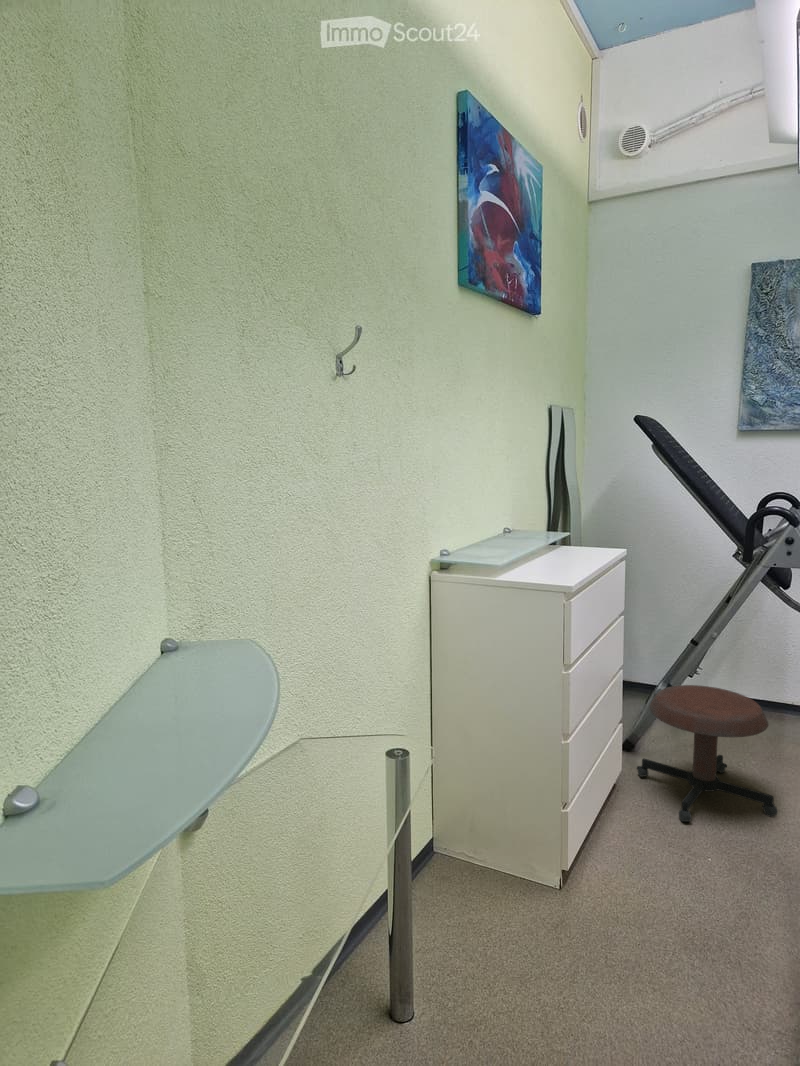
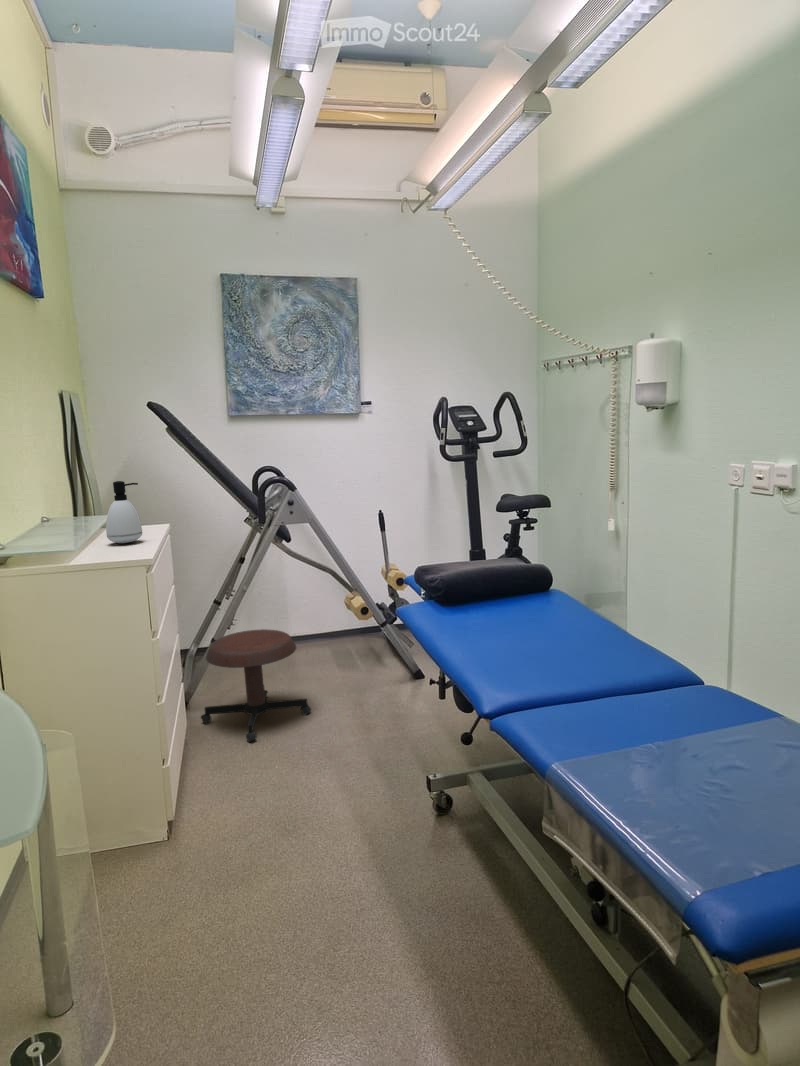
soap dispenser: none [549,497,586,564] -> present [106,481,142,543]

